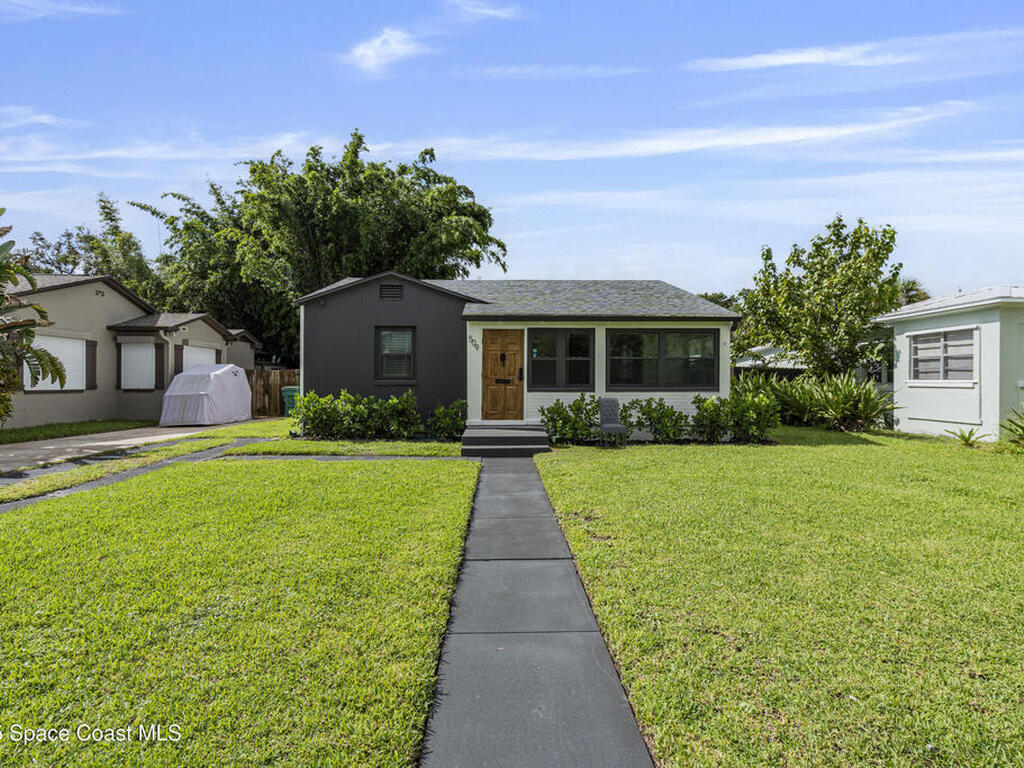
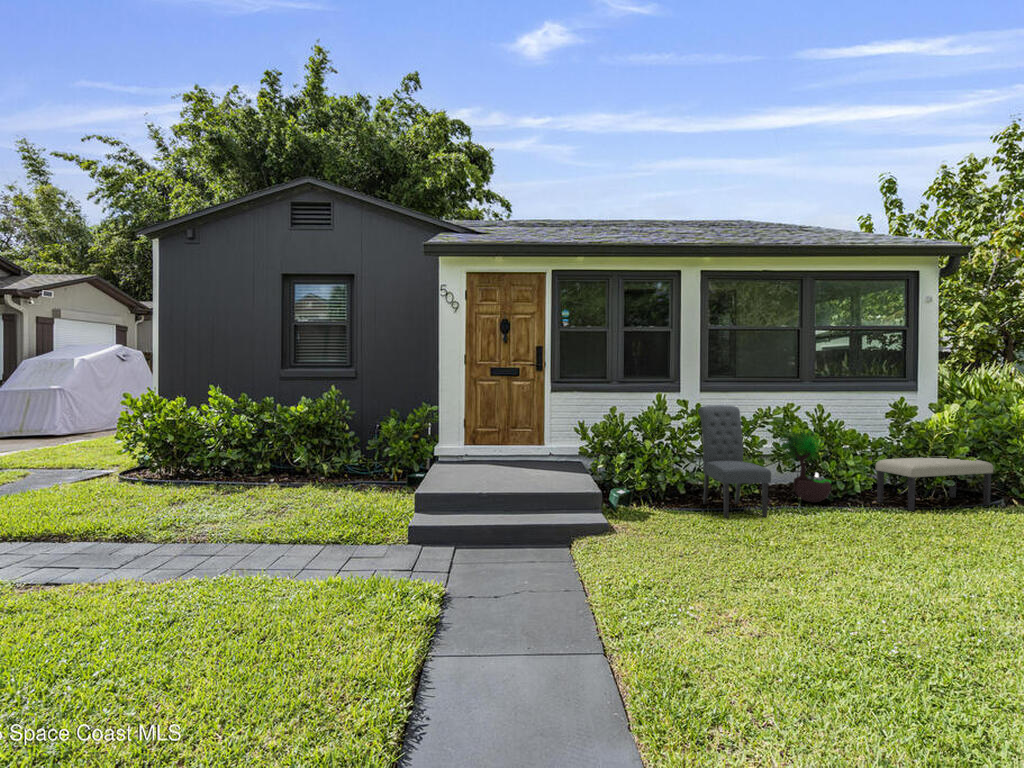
potted tree: none [637,407,663,444] -> present [778,432,831,502]
bench: none [684,422,738,446] -> present [876,456,993,511]

